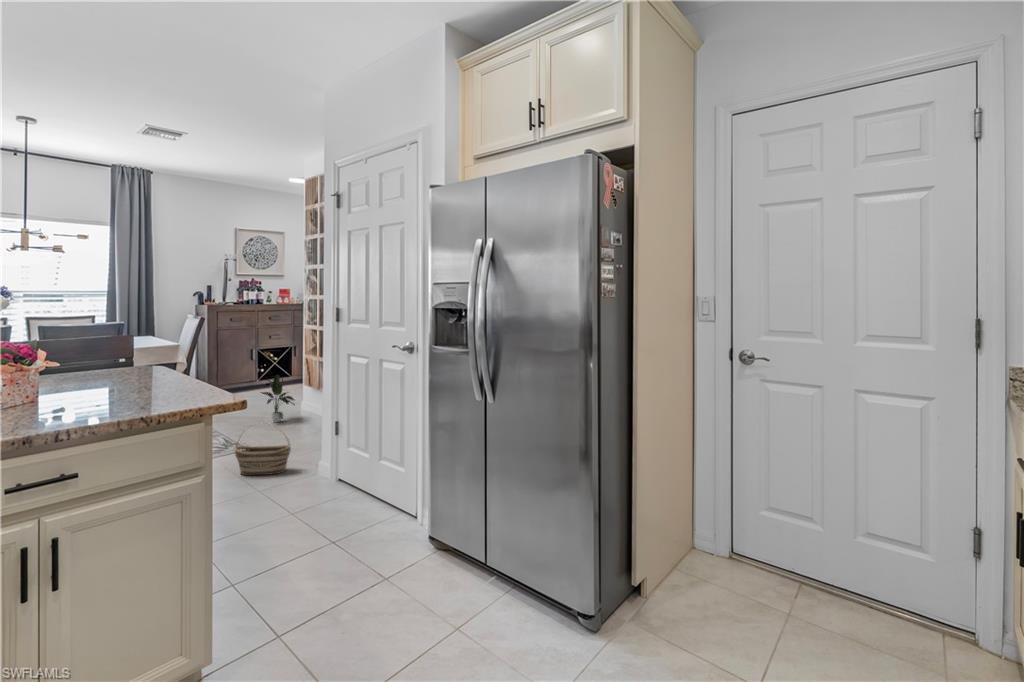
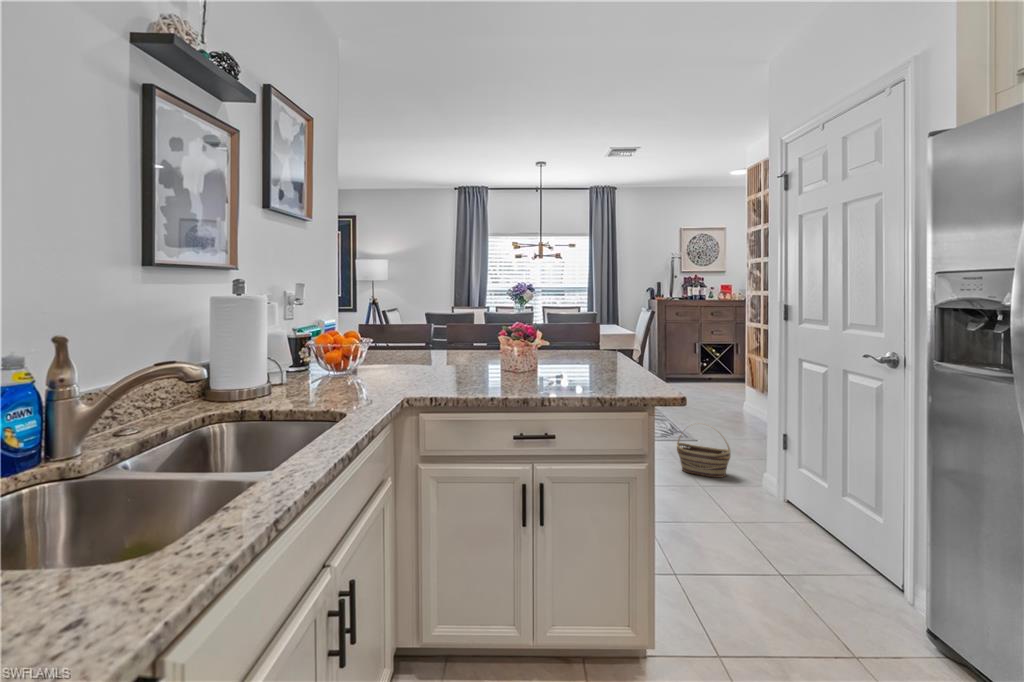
potted plant: present [261,375,294,423] -> none [702,371,736,419]

